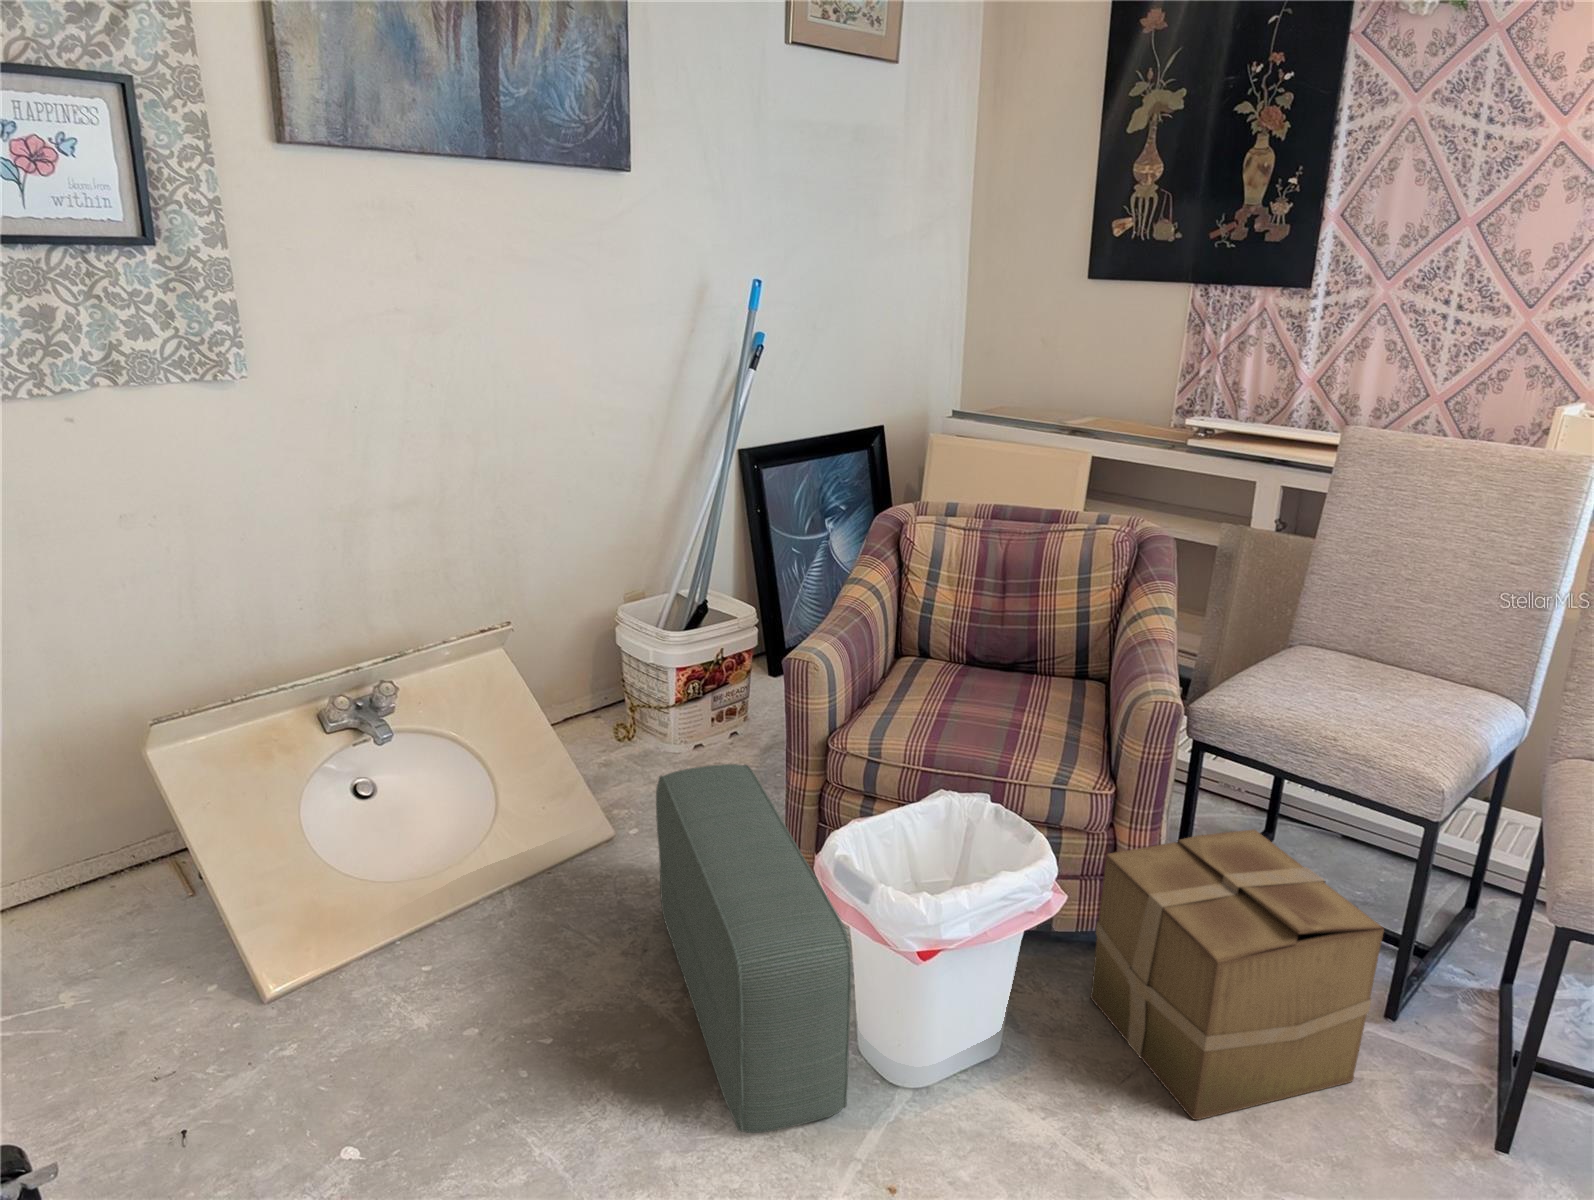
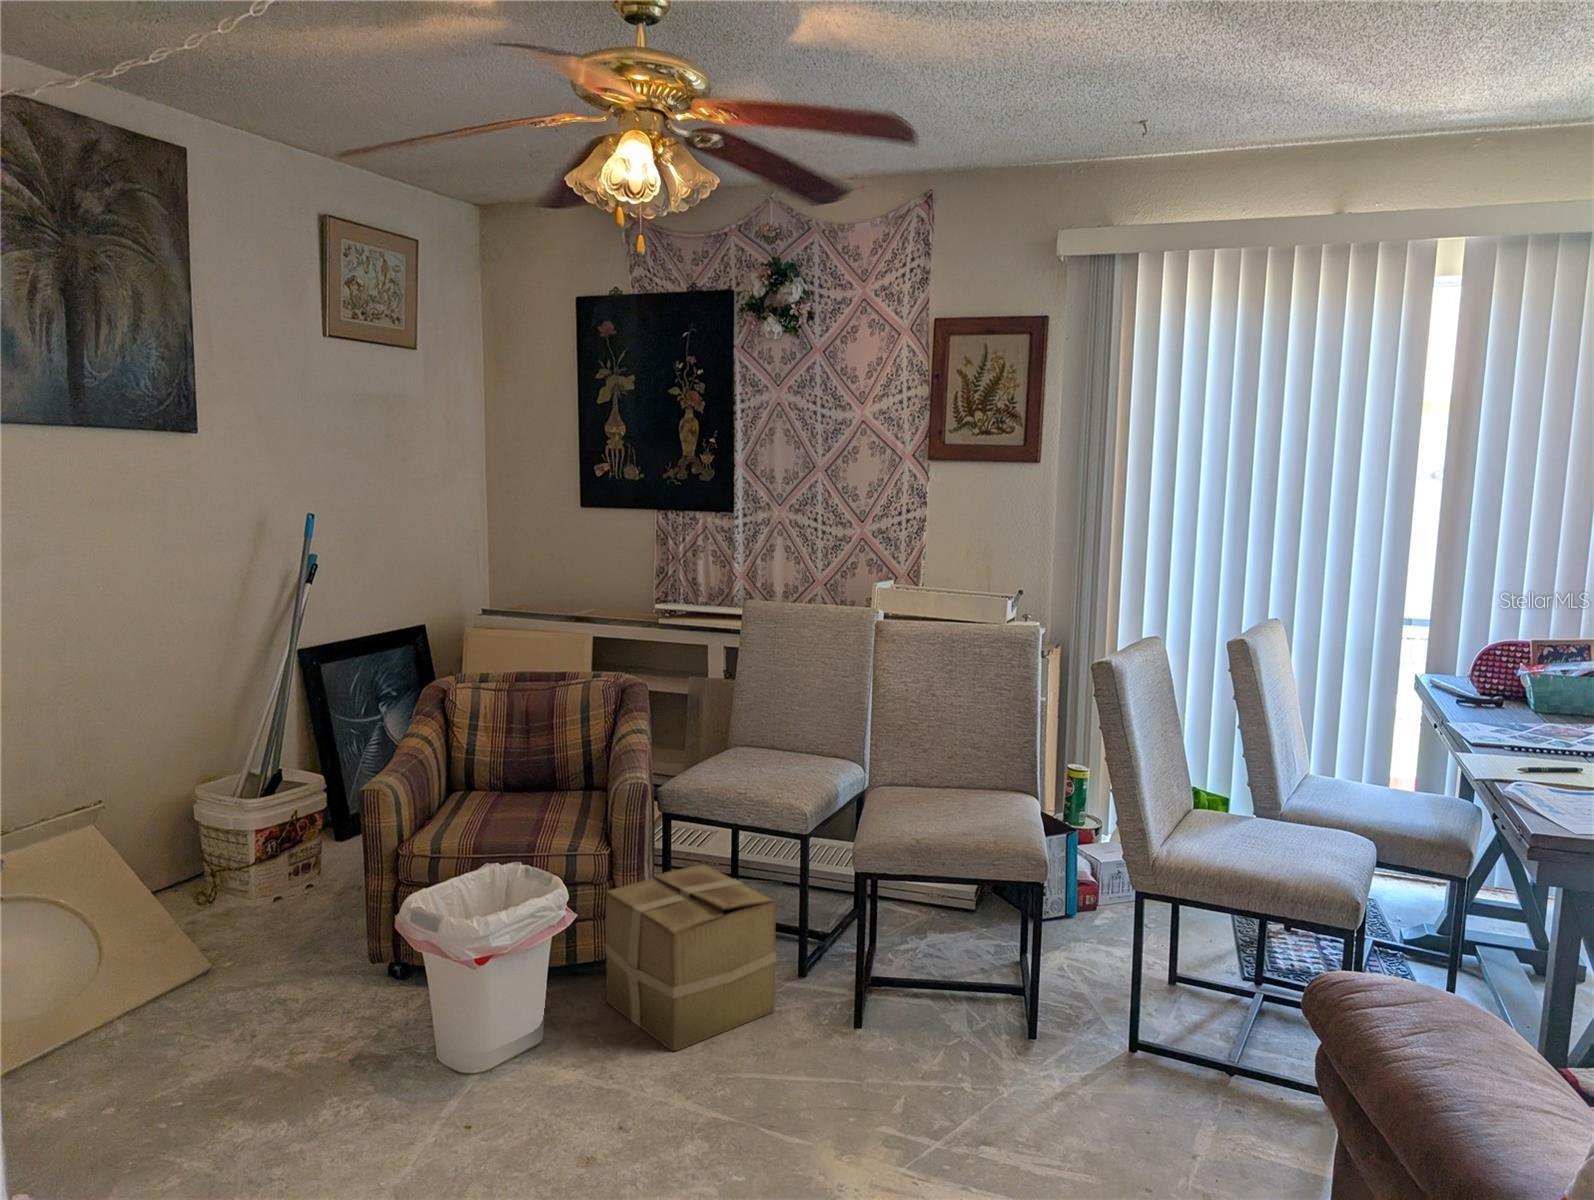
pouf: present [656,764,852,1133] -> none [256,878,431,1126]

